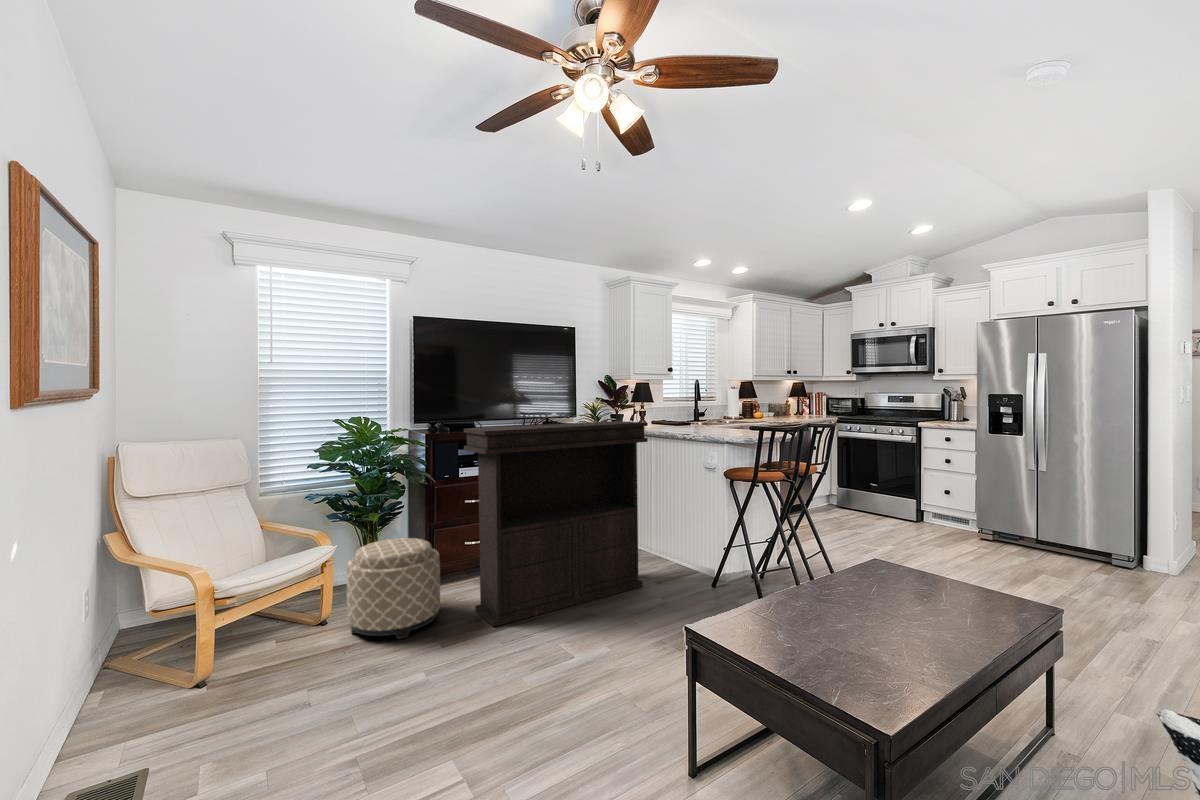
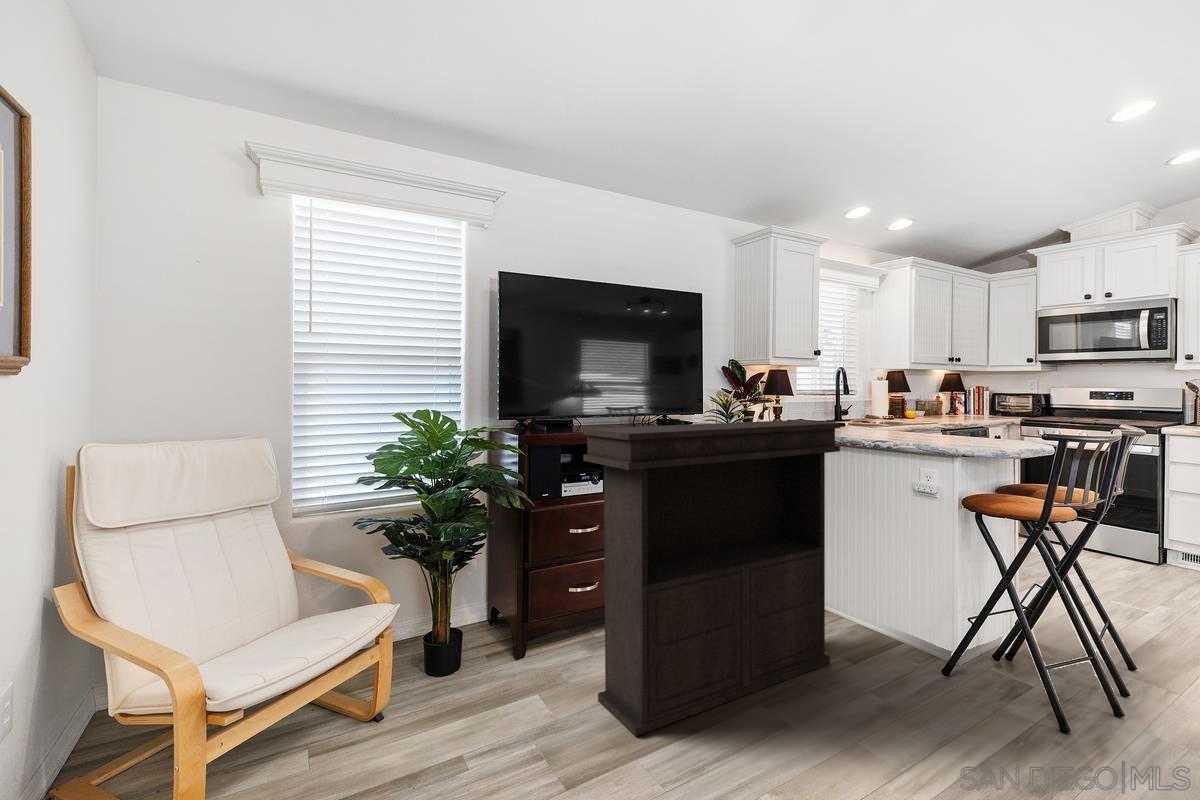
ottoman: present [347,538,440,639] -> none [416,589,550,757]

